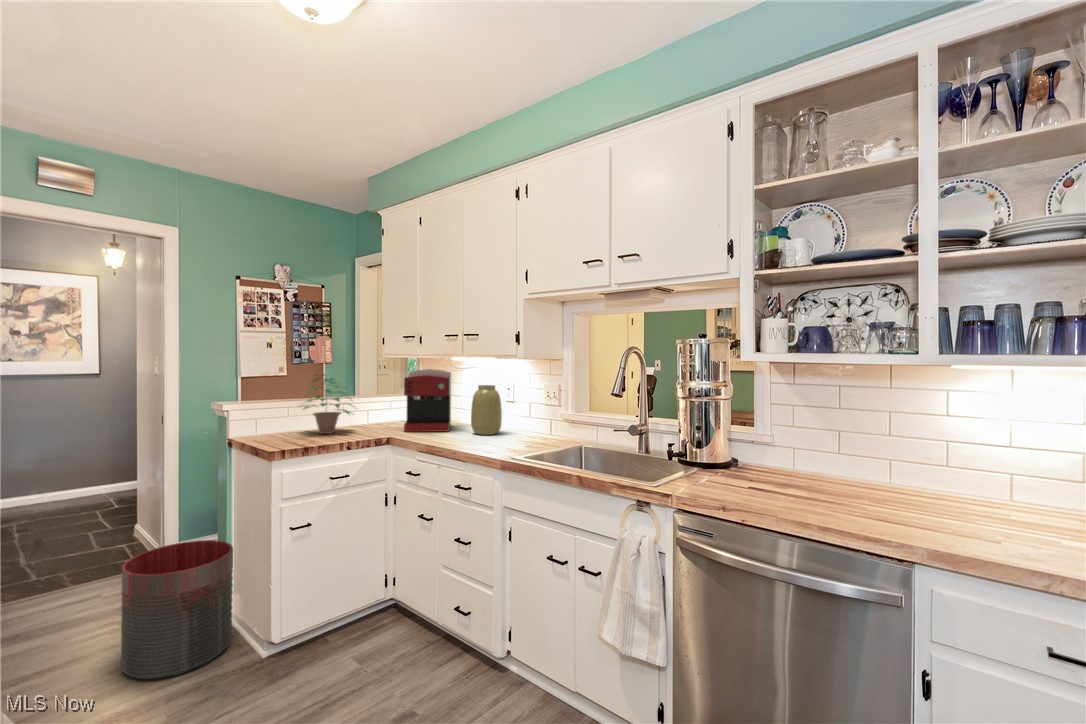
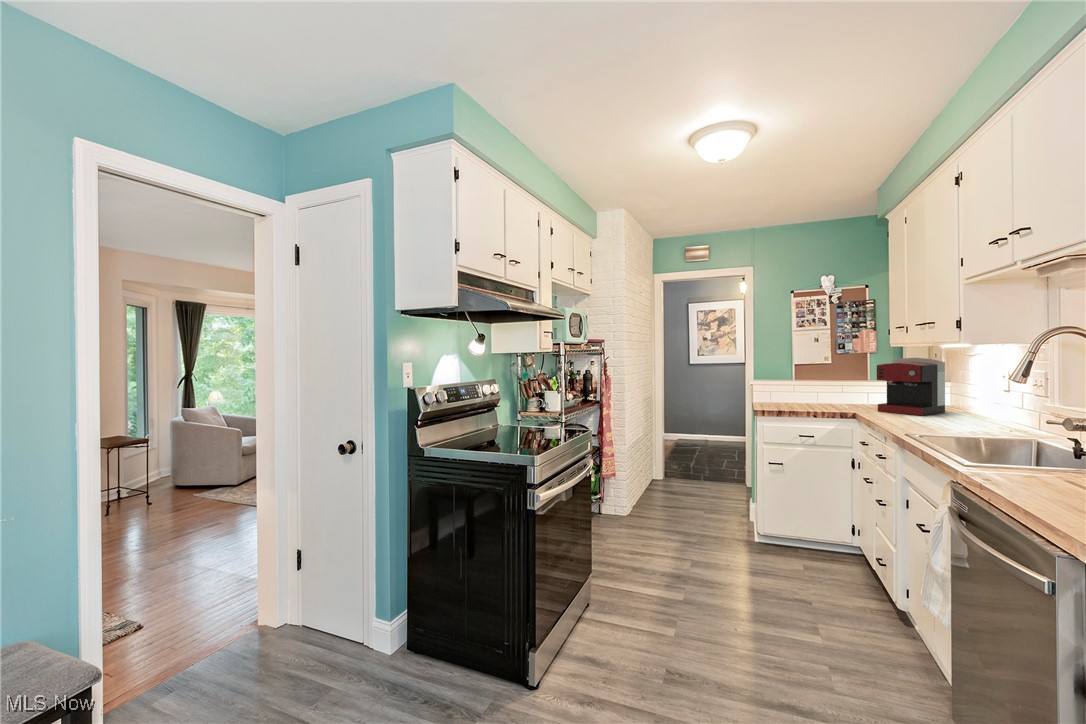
potted plant: present [304,375,350,434] -> none [790,362,842,406]
vase: present [471,385,502,435] -> none [941,373,983,423]
trash can: present [121,540,233,680] -> none [697,458,752,528]

